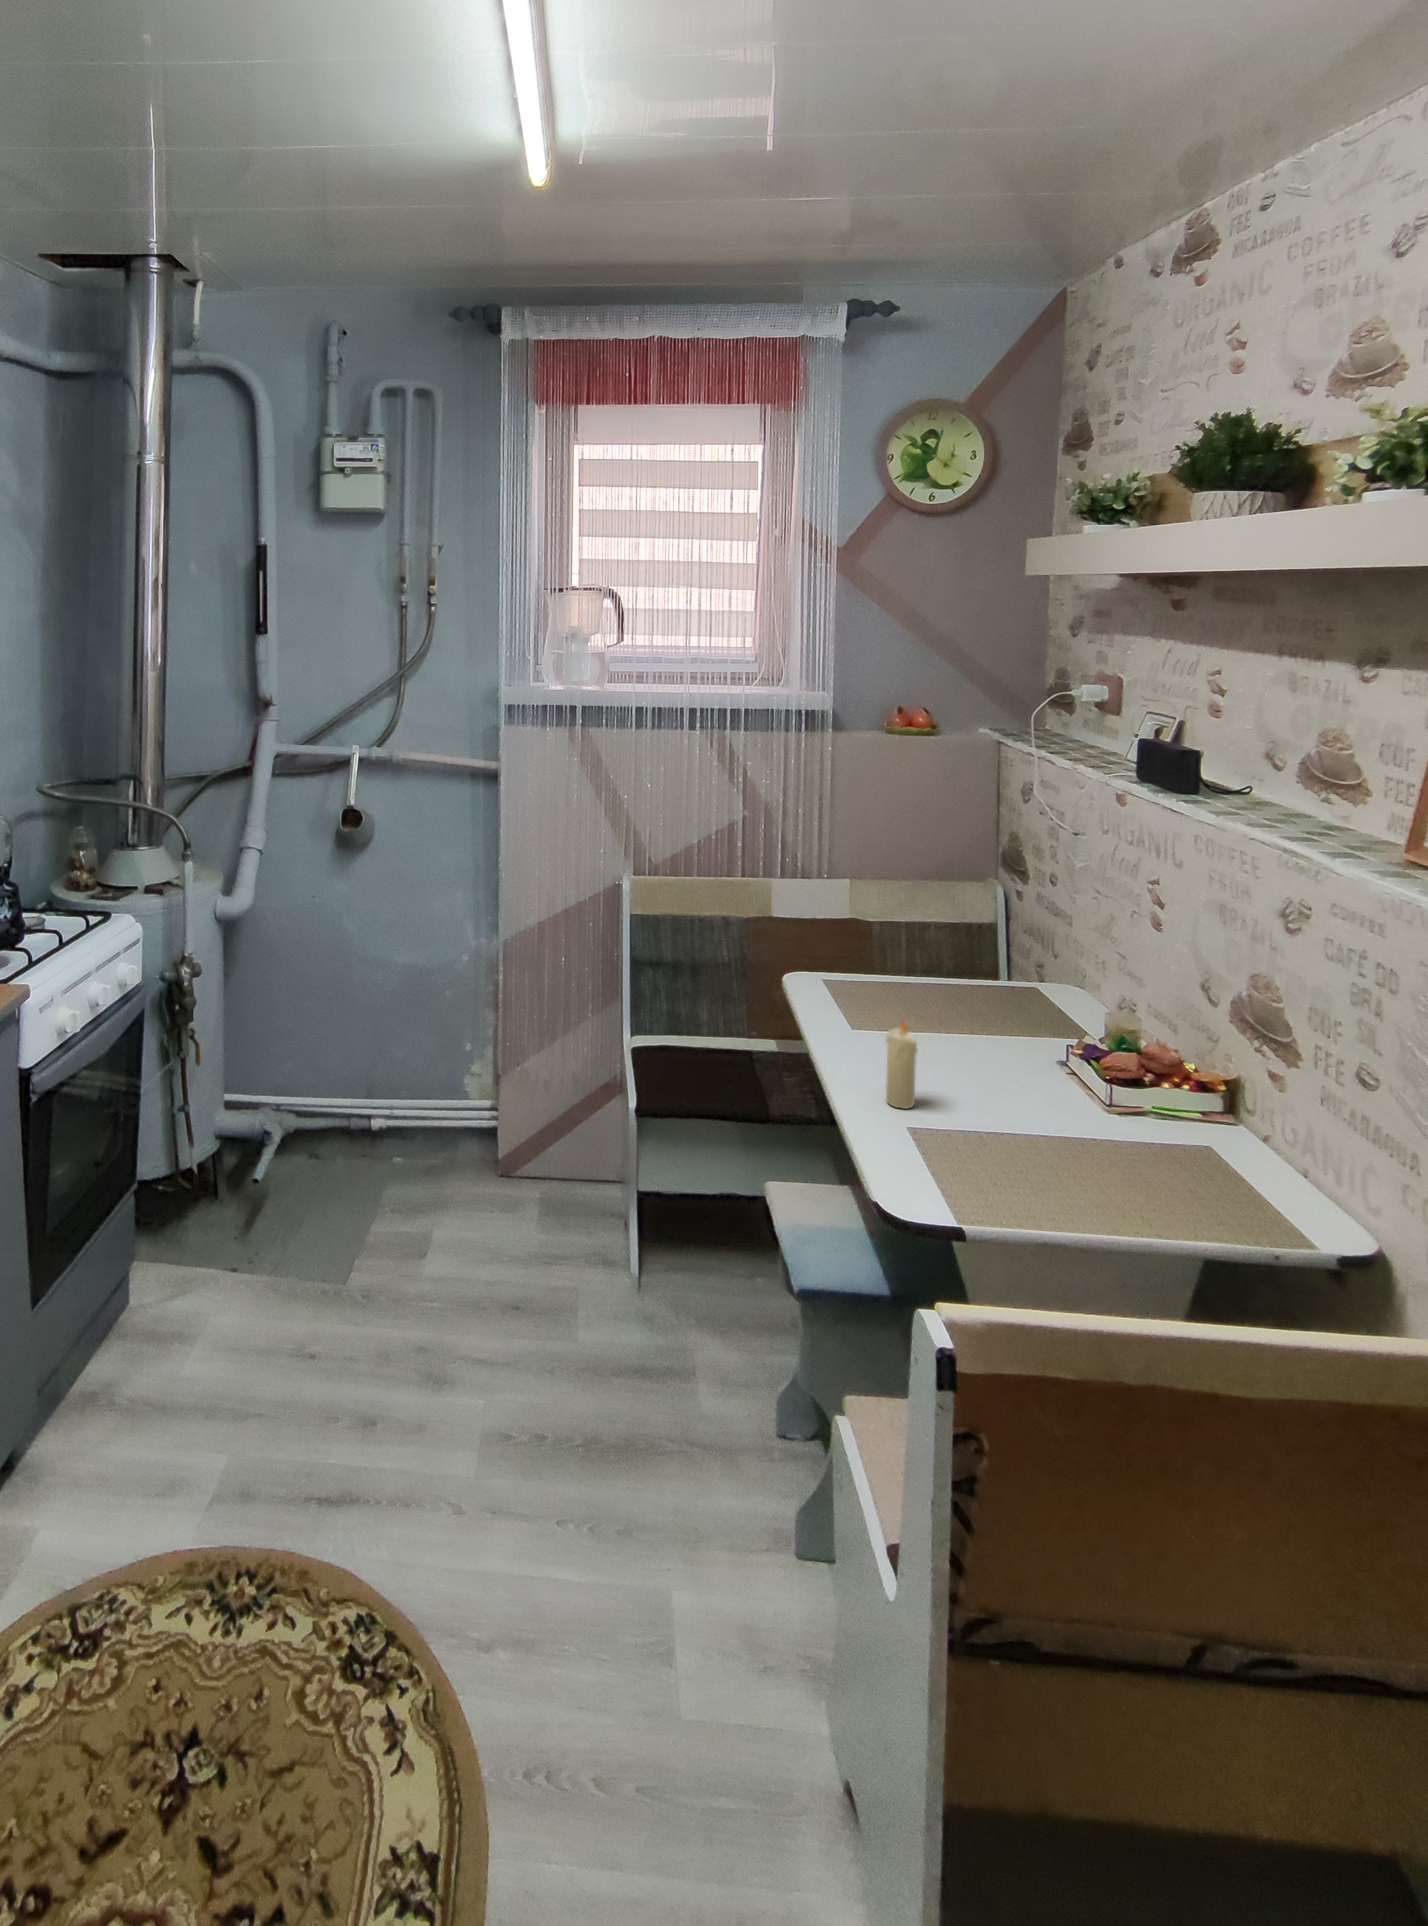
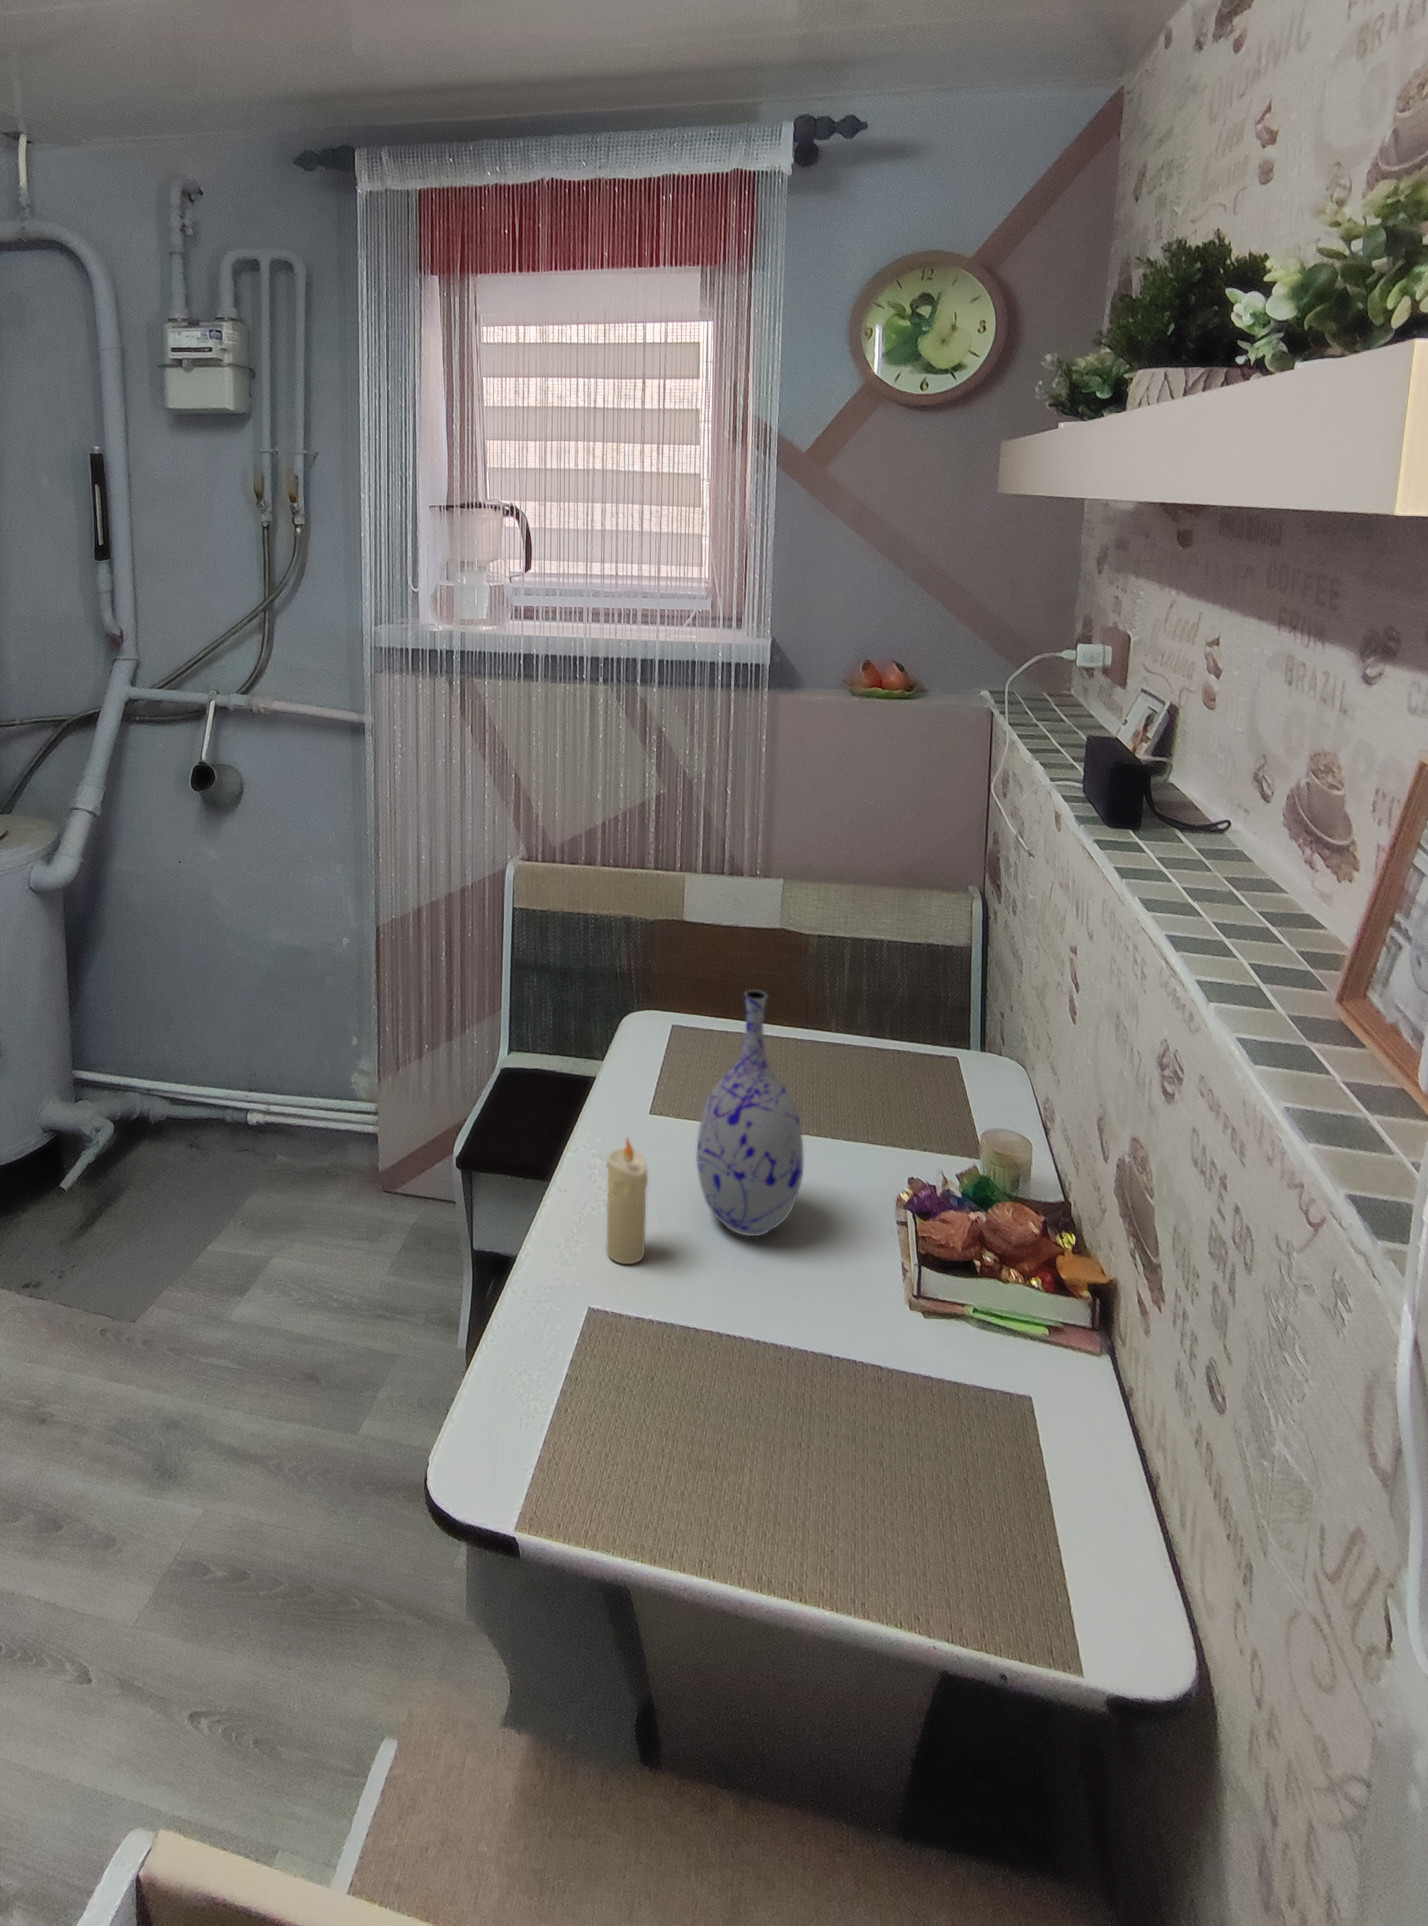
vase: none [927,915,1006,1089] -> present [697,990,803,1236]

